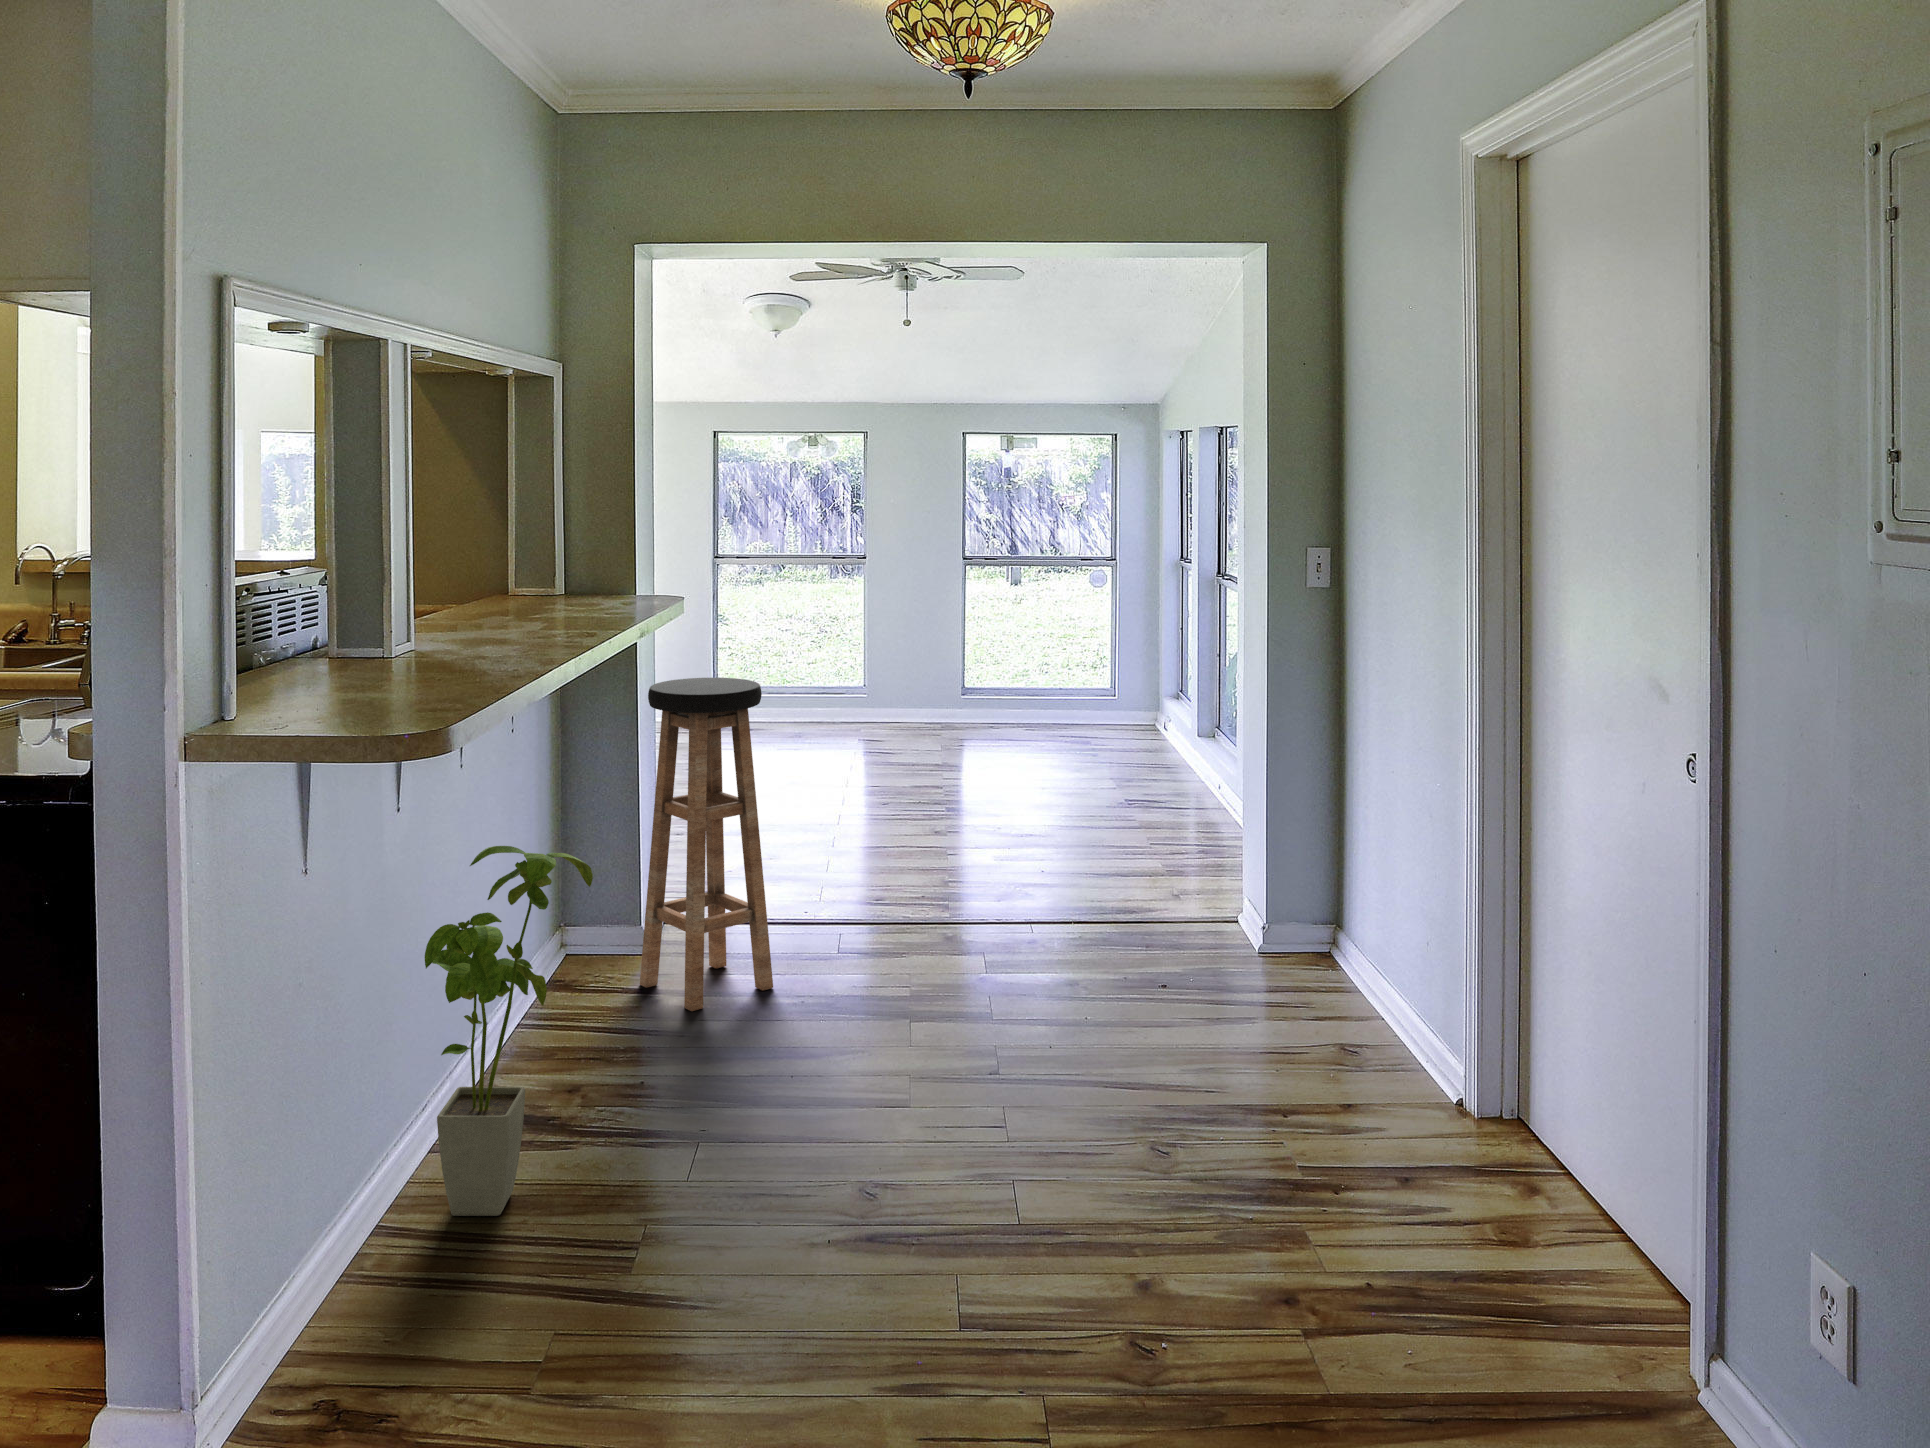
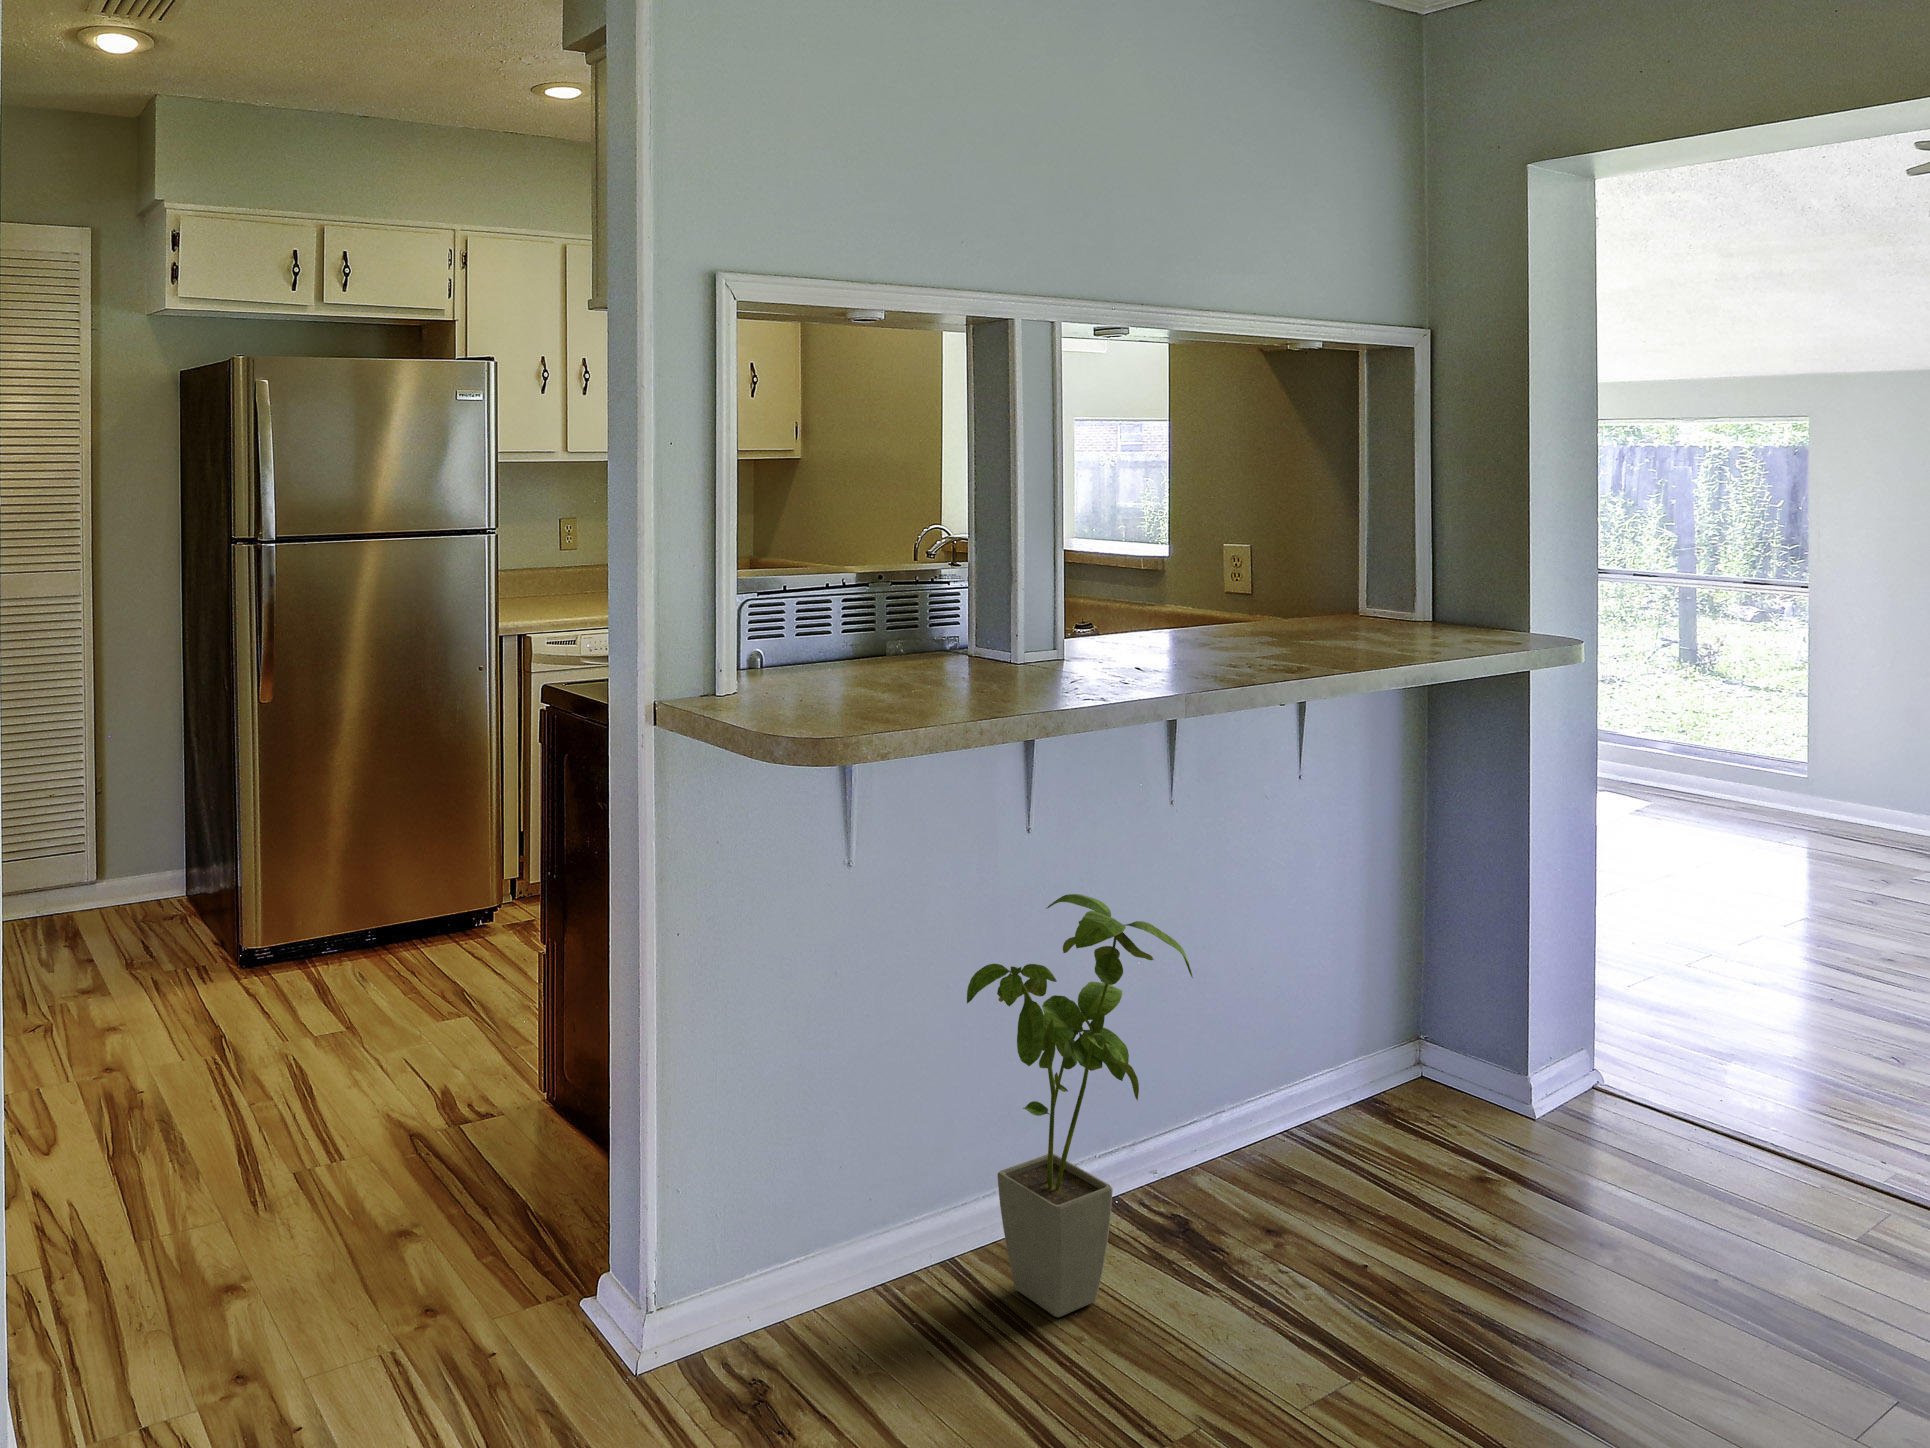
bar stool: present [640,678,773,1011] -> none [1502,753,1708,1237]

